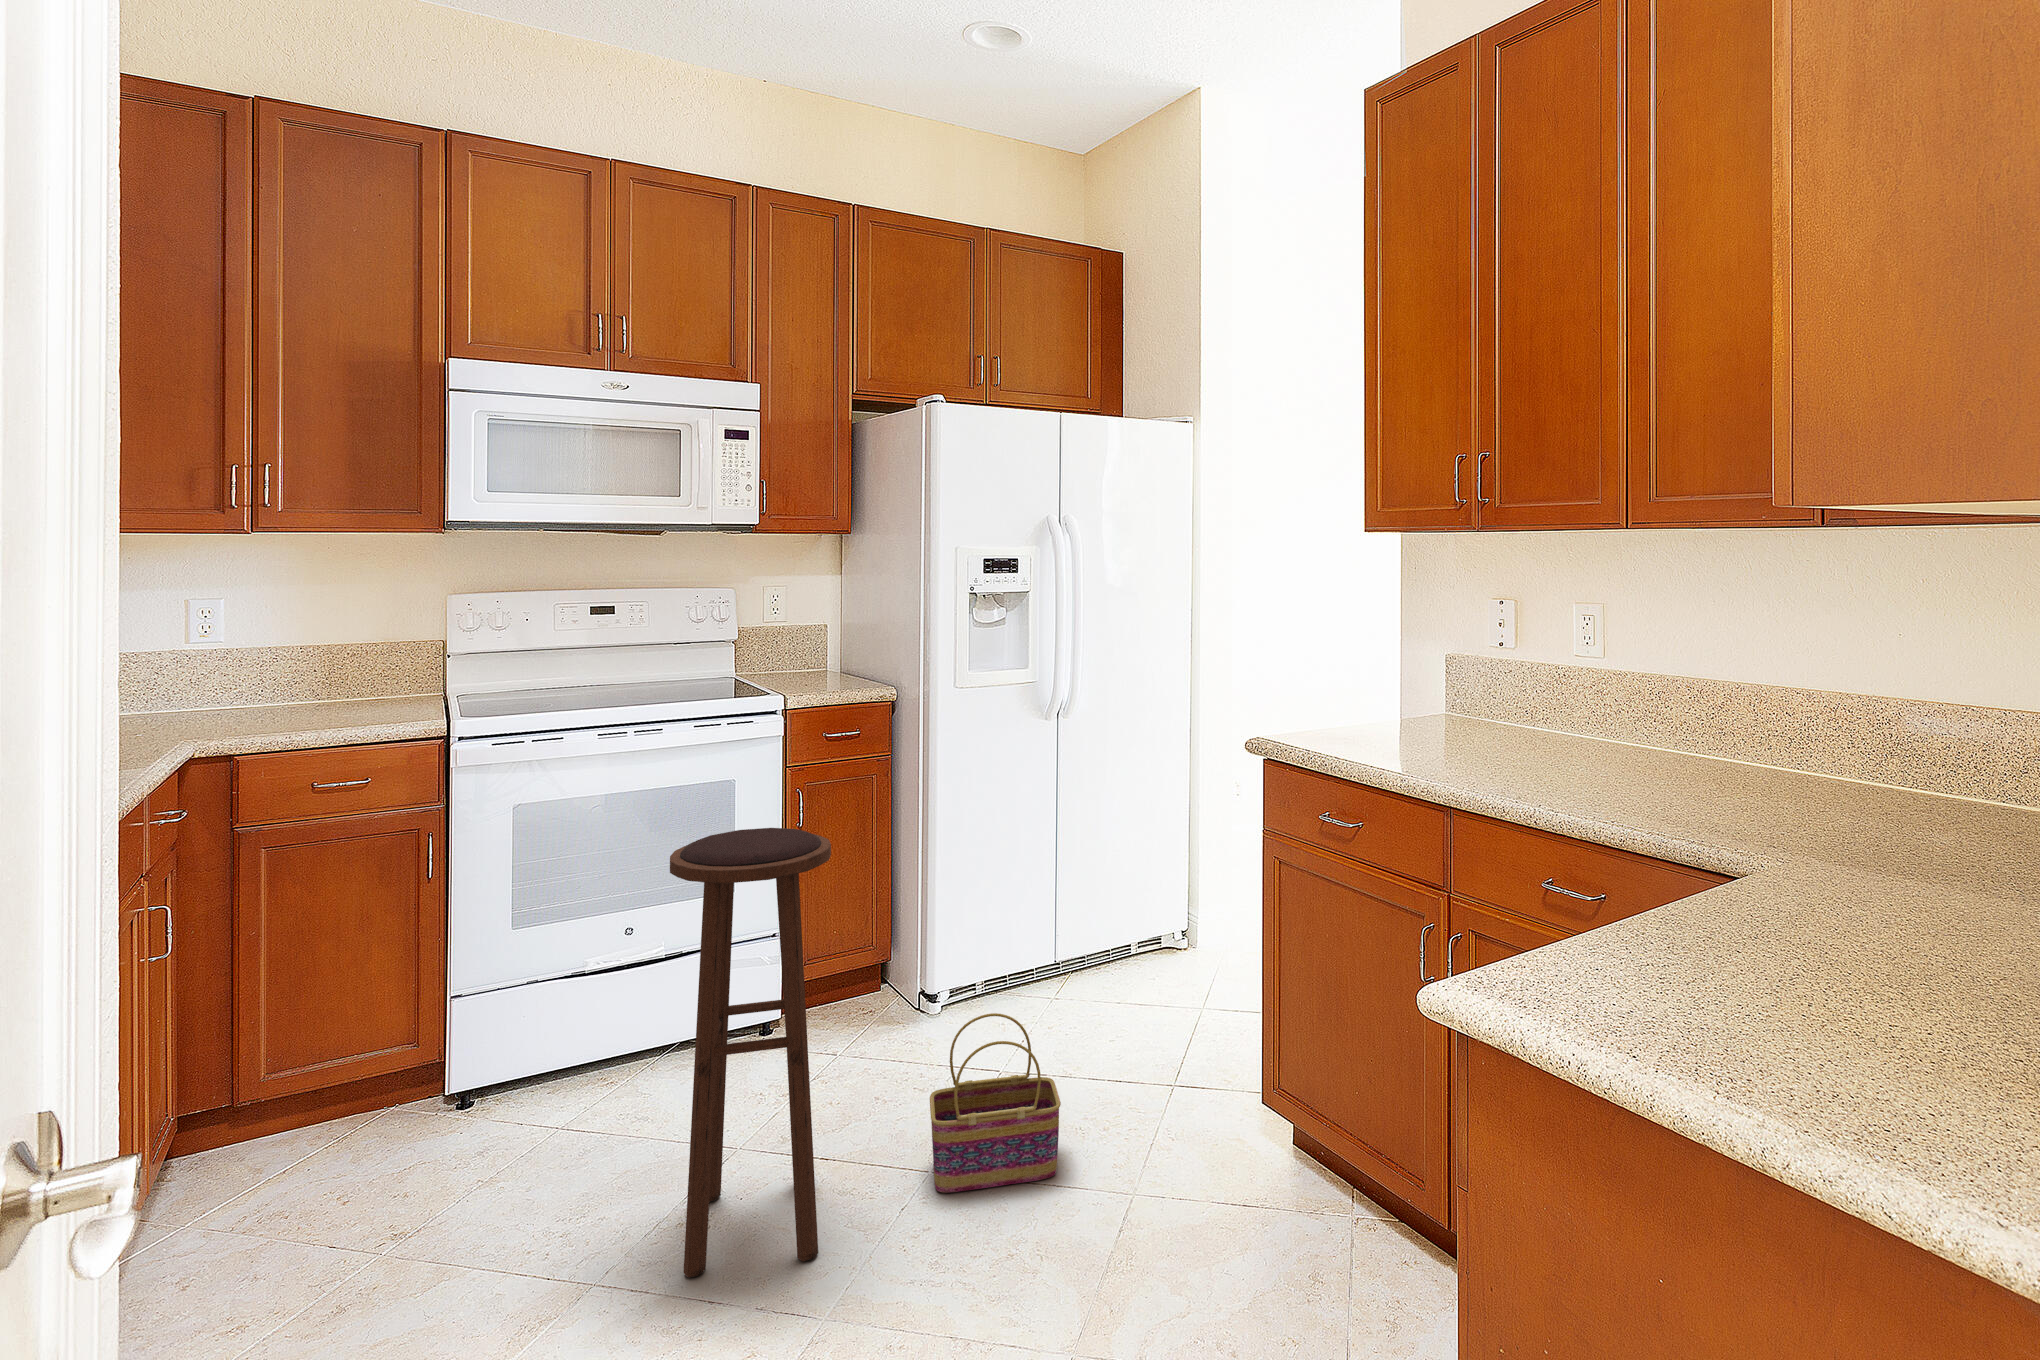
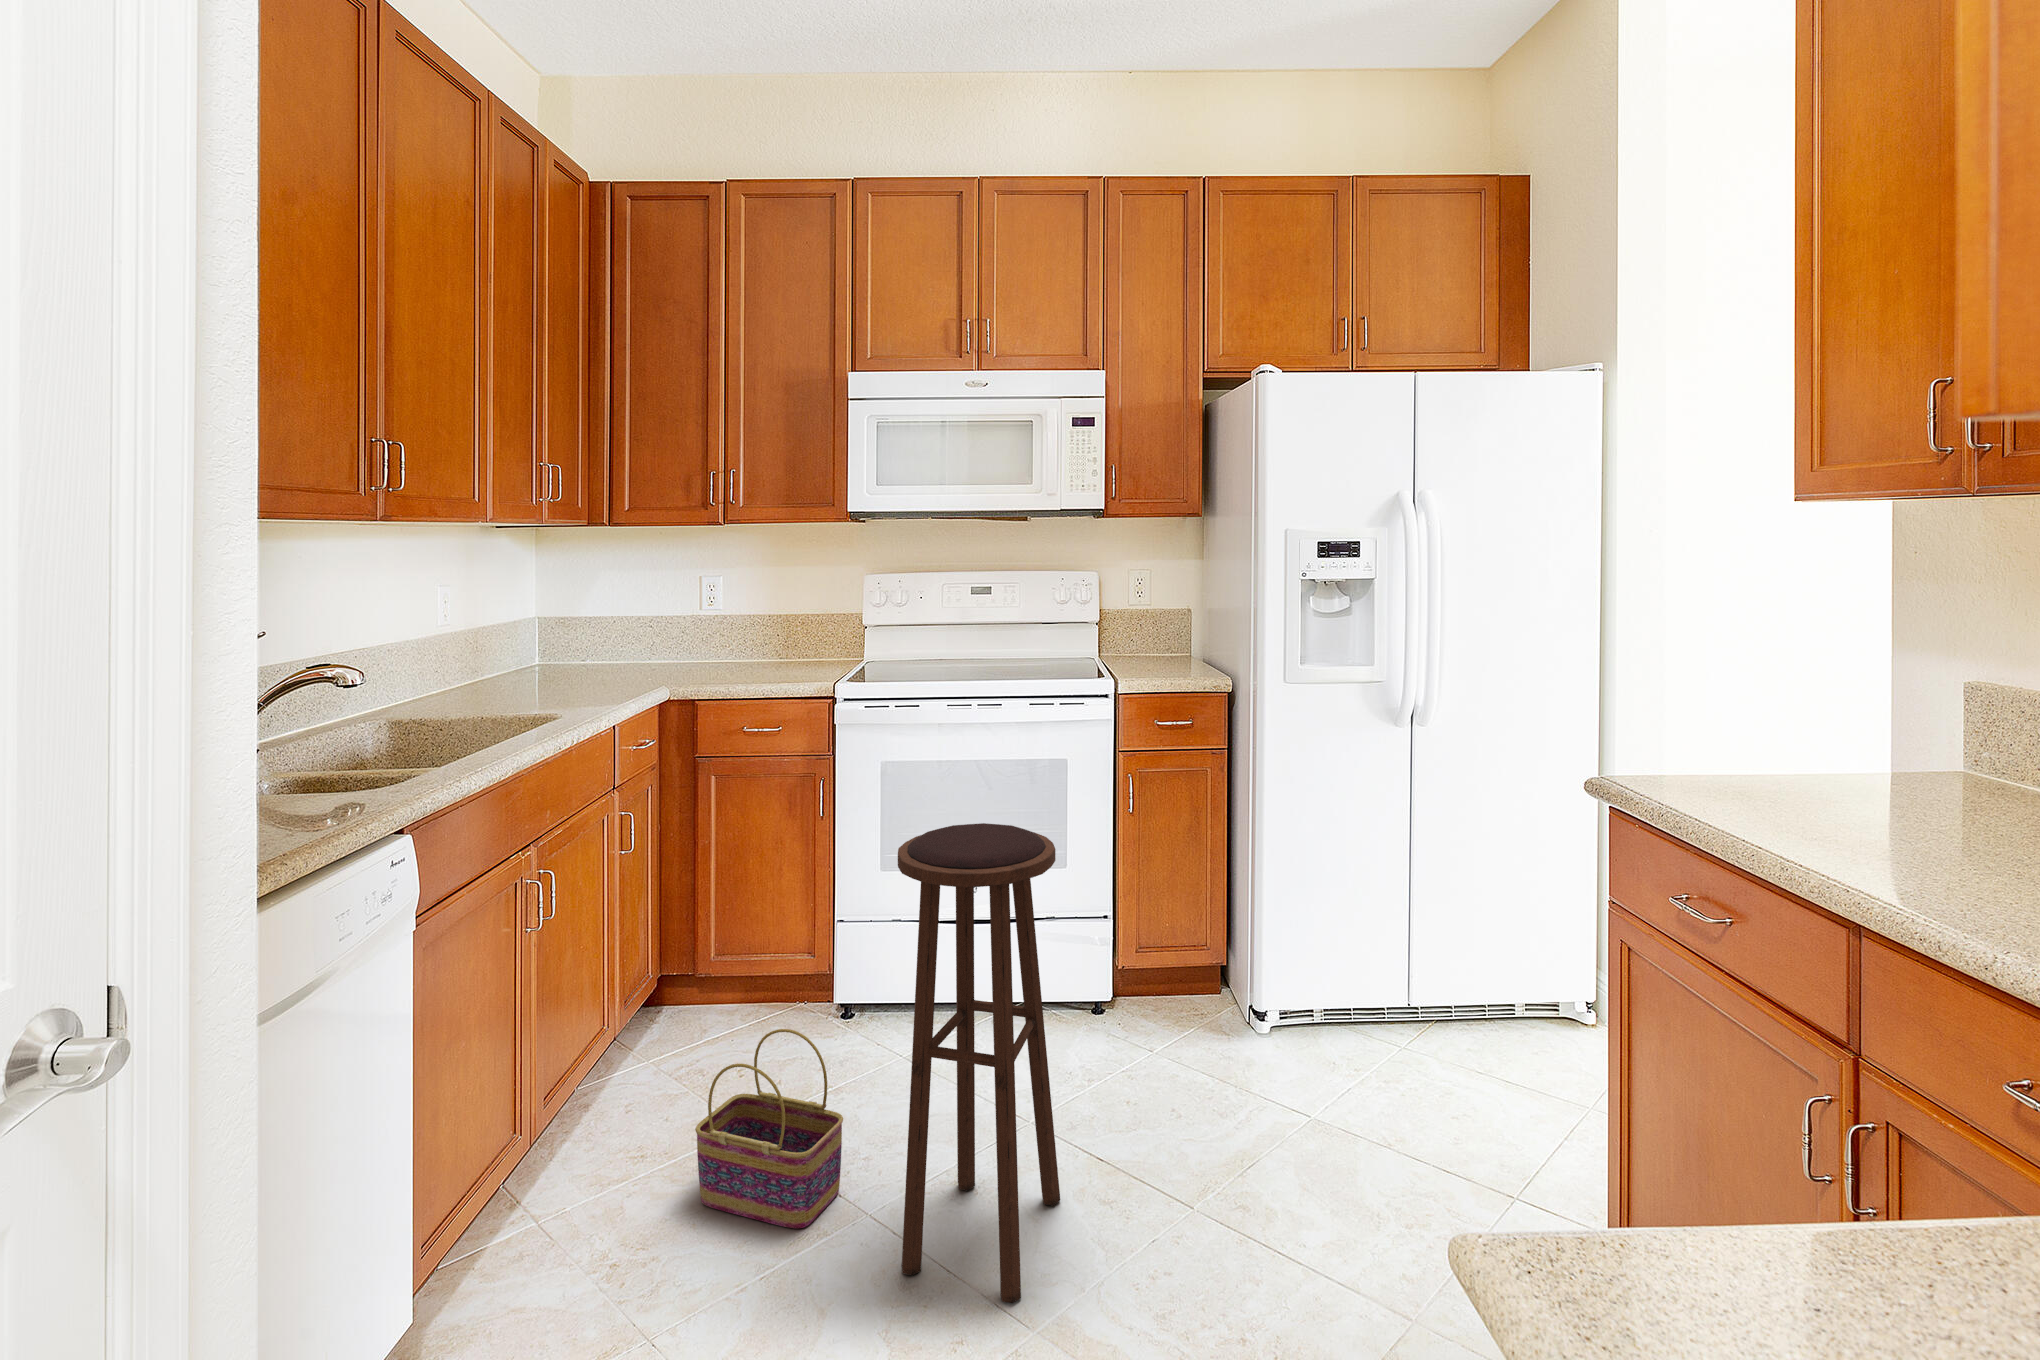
basket: present [930,1013,1061,1193] -> present [695,1029,843,1228]

